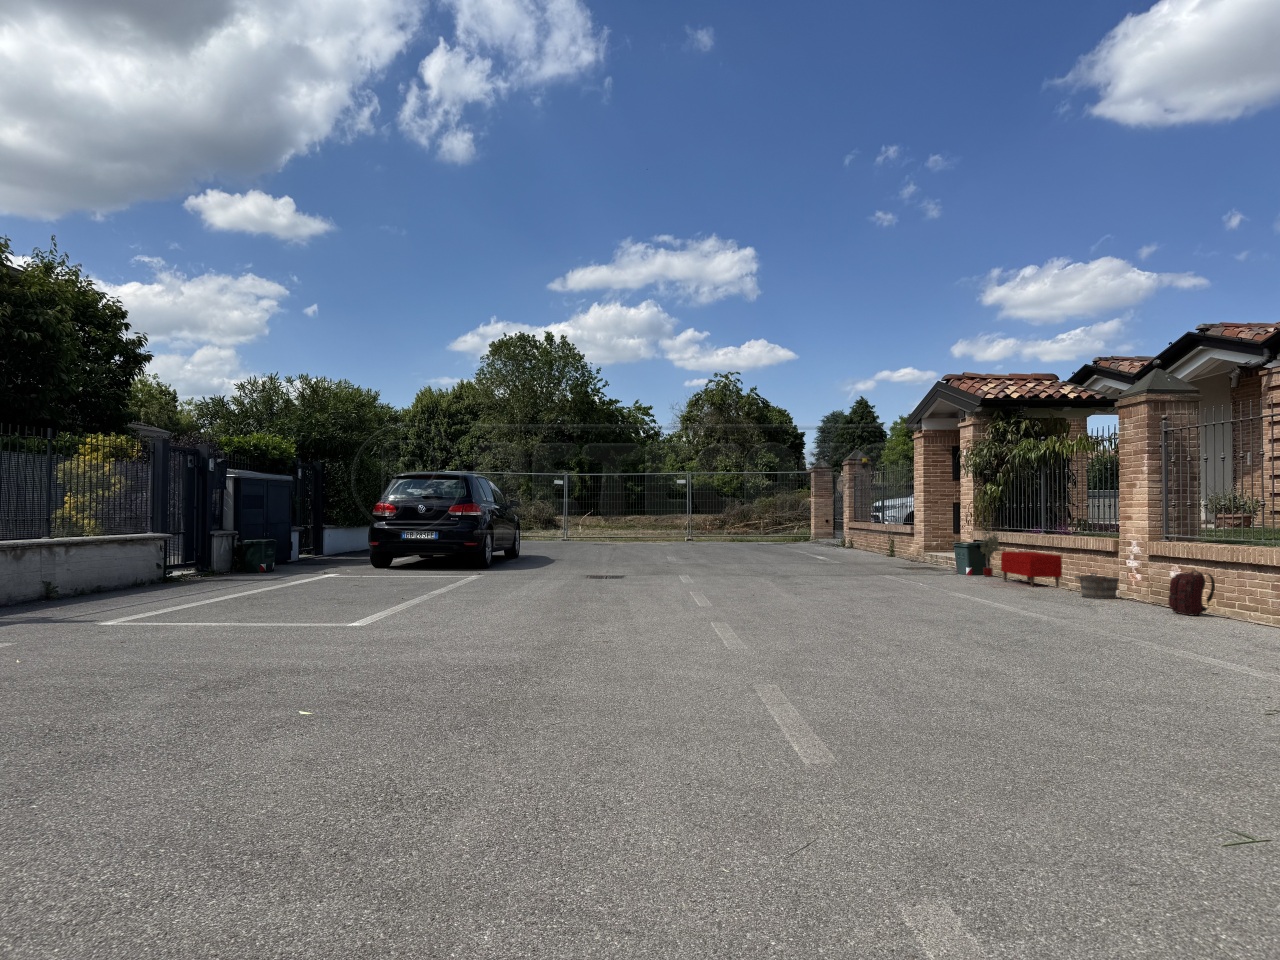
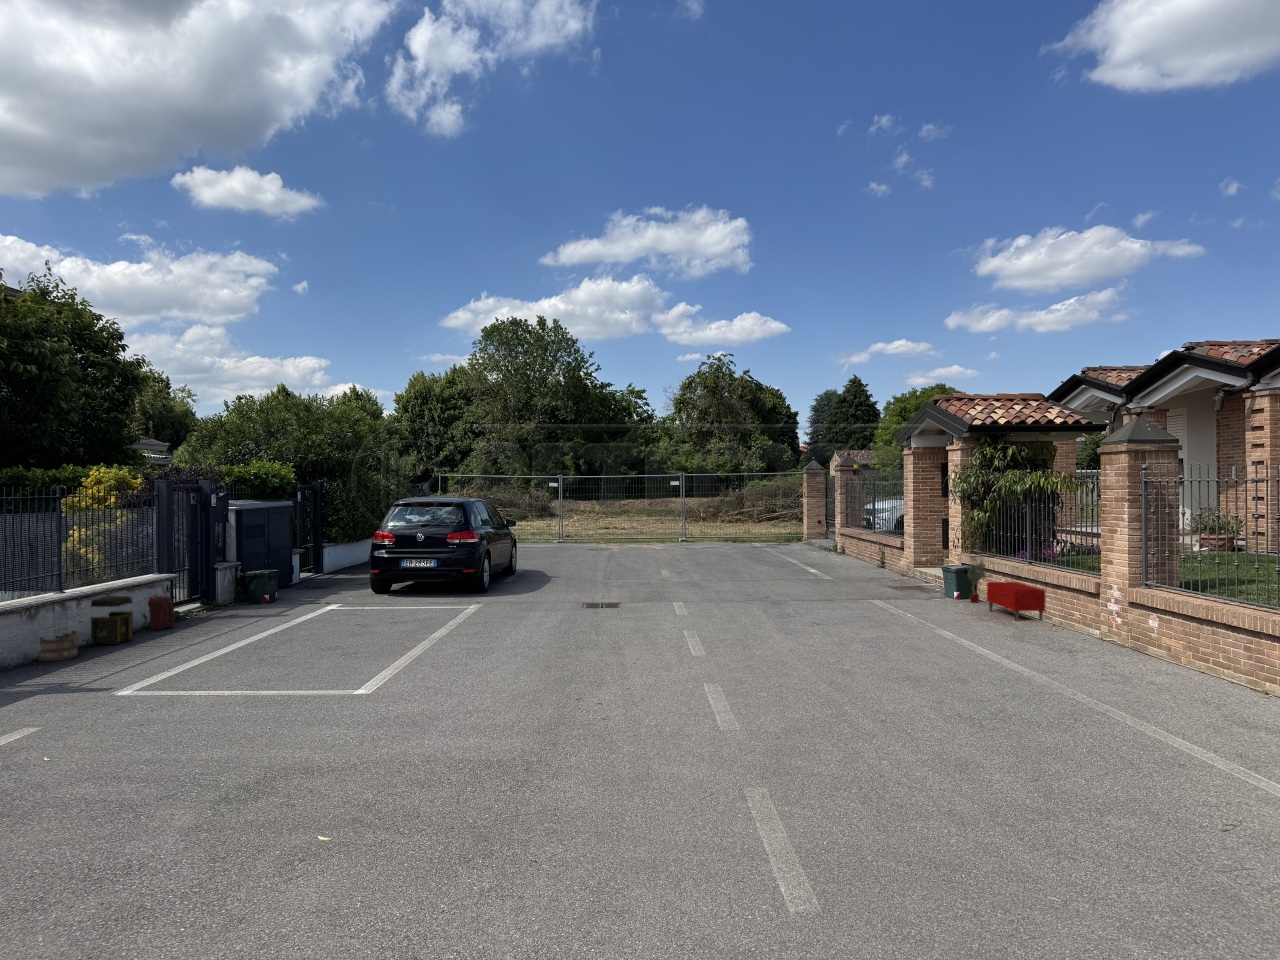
toolbox: none [77,547,126,594] -> present [89,596,133,645]
backpack: present [1168,570,1215,615] -> present [141,595,175,630]
bucket: present [1075,573,1119,599] -> present [37,630,81,661]

